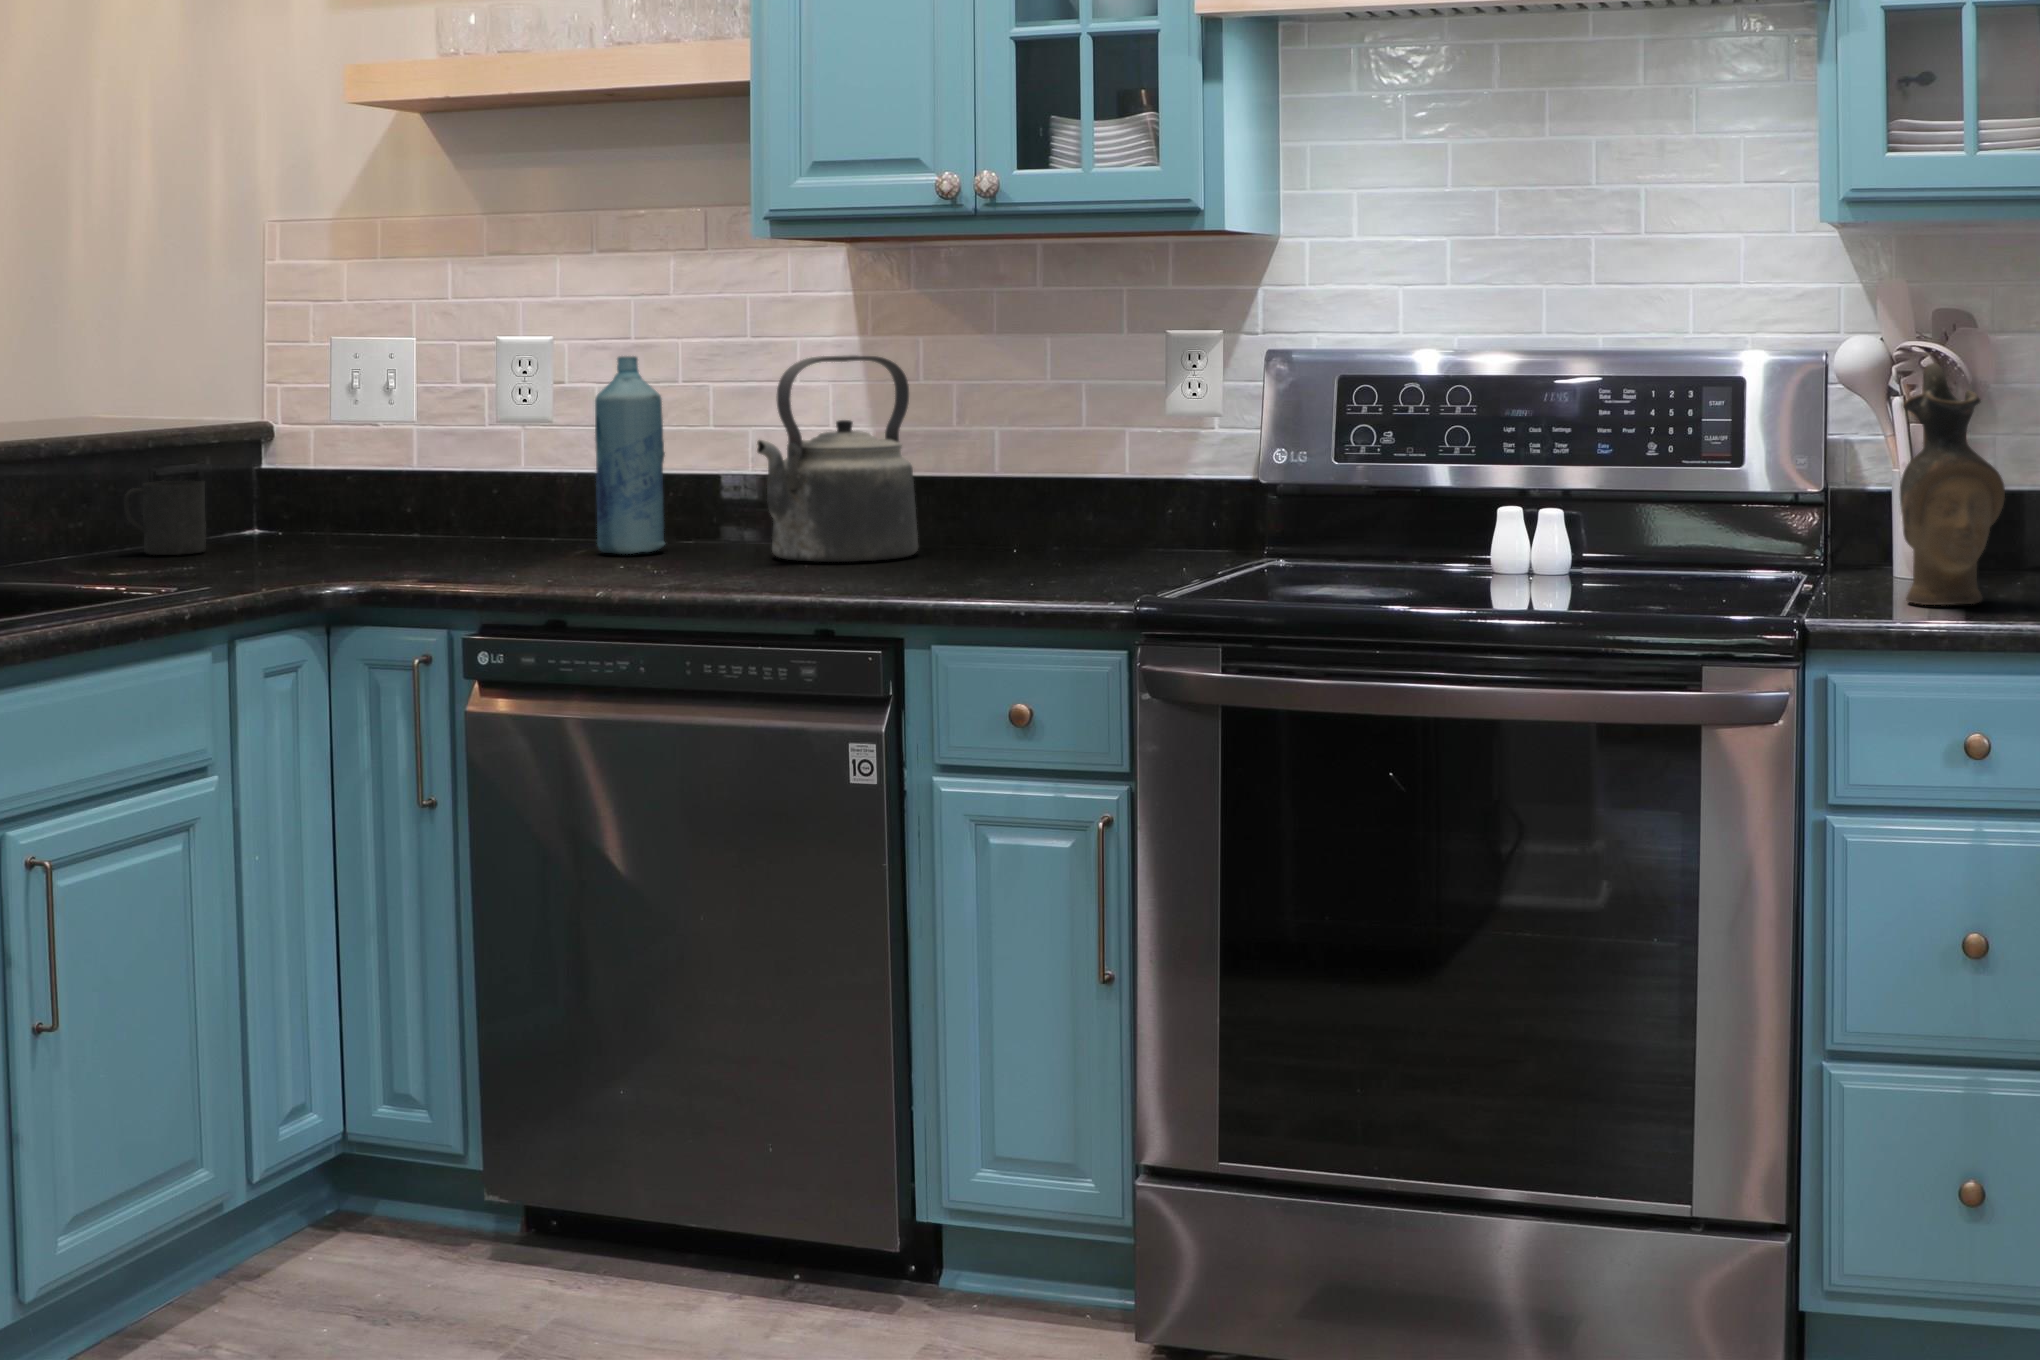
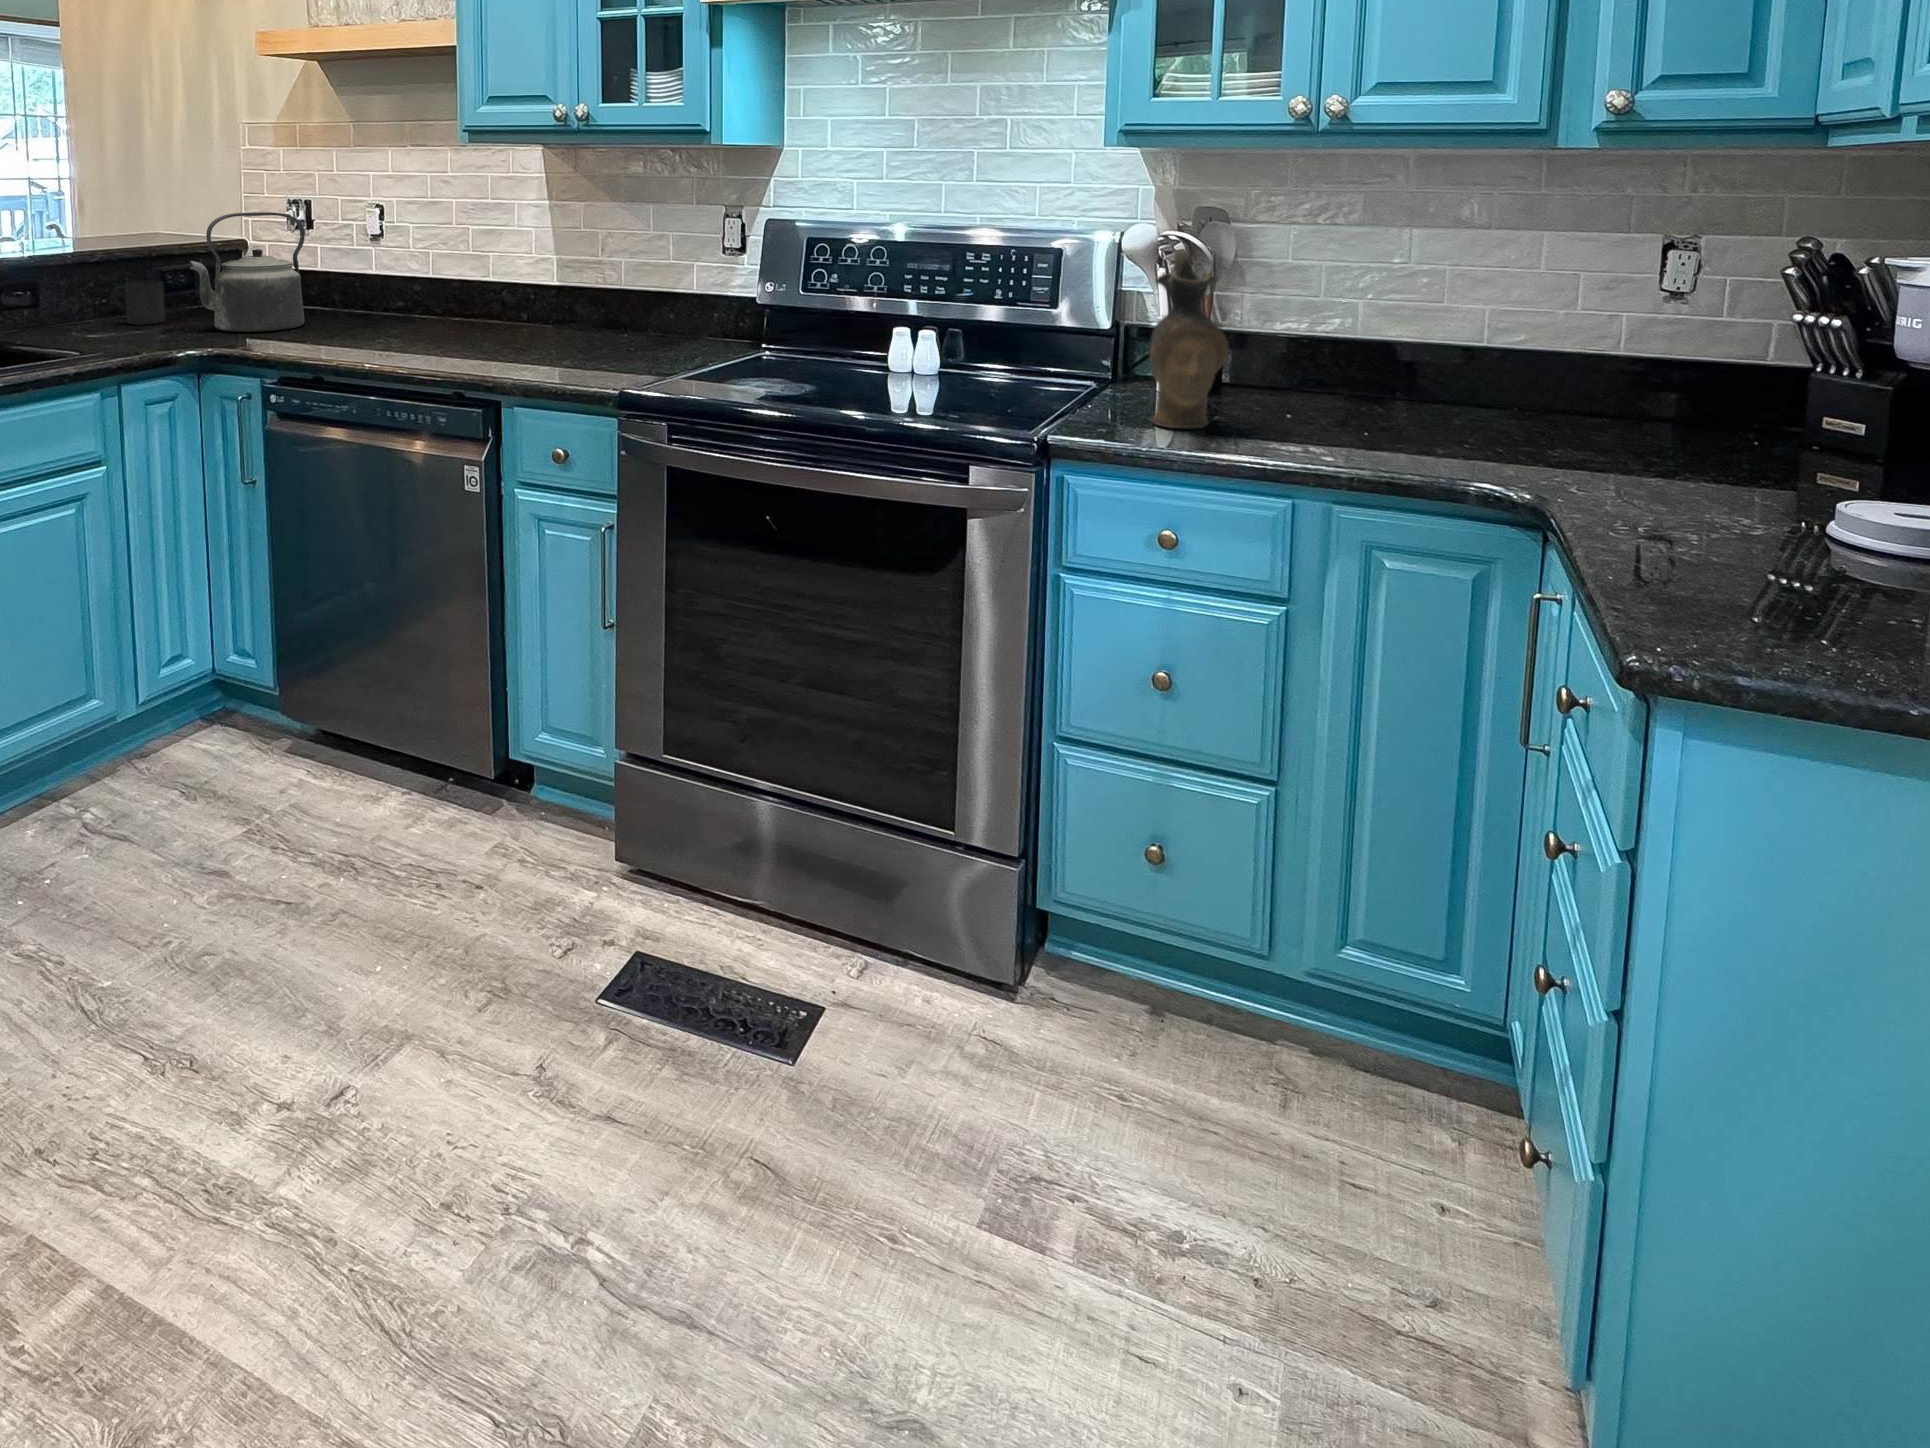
kettle: present [757,355,918,562] -> present [190,212,305,332]
bottle: present [595,356,665,554] -> none [366,215,411,334]

